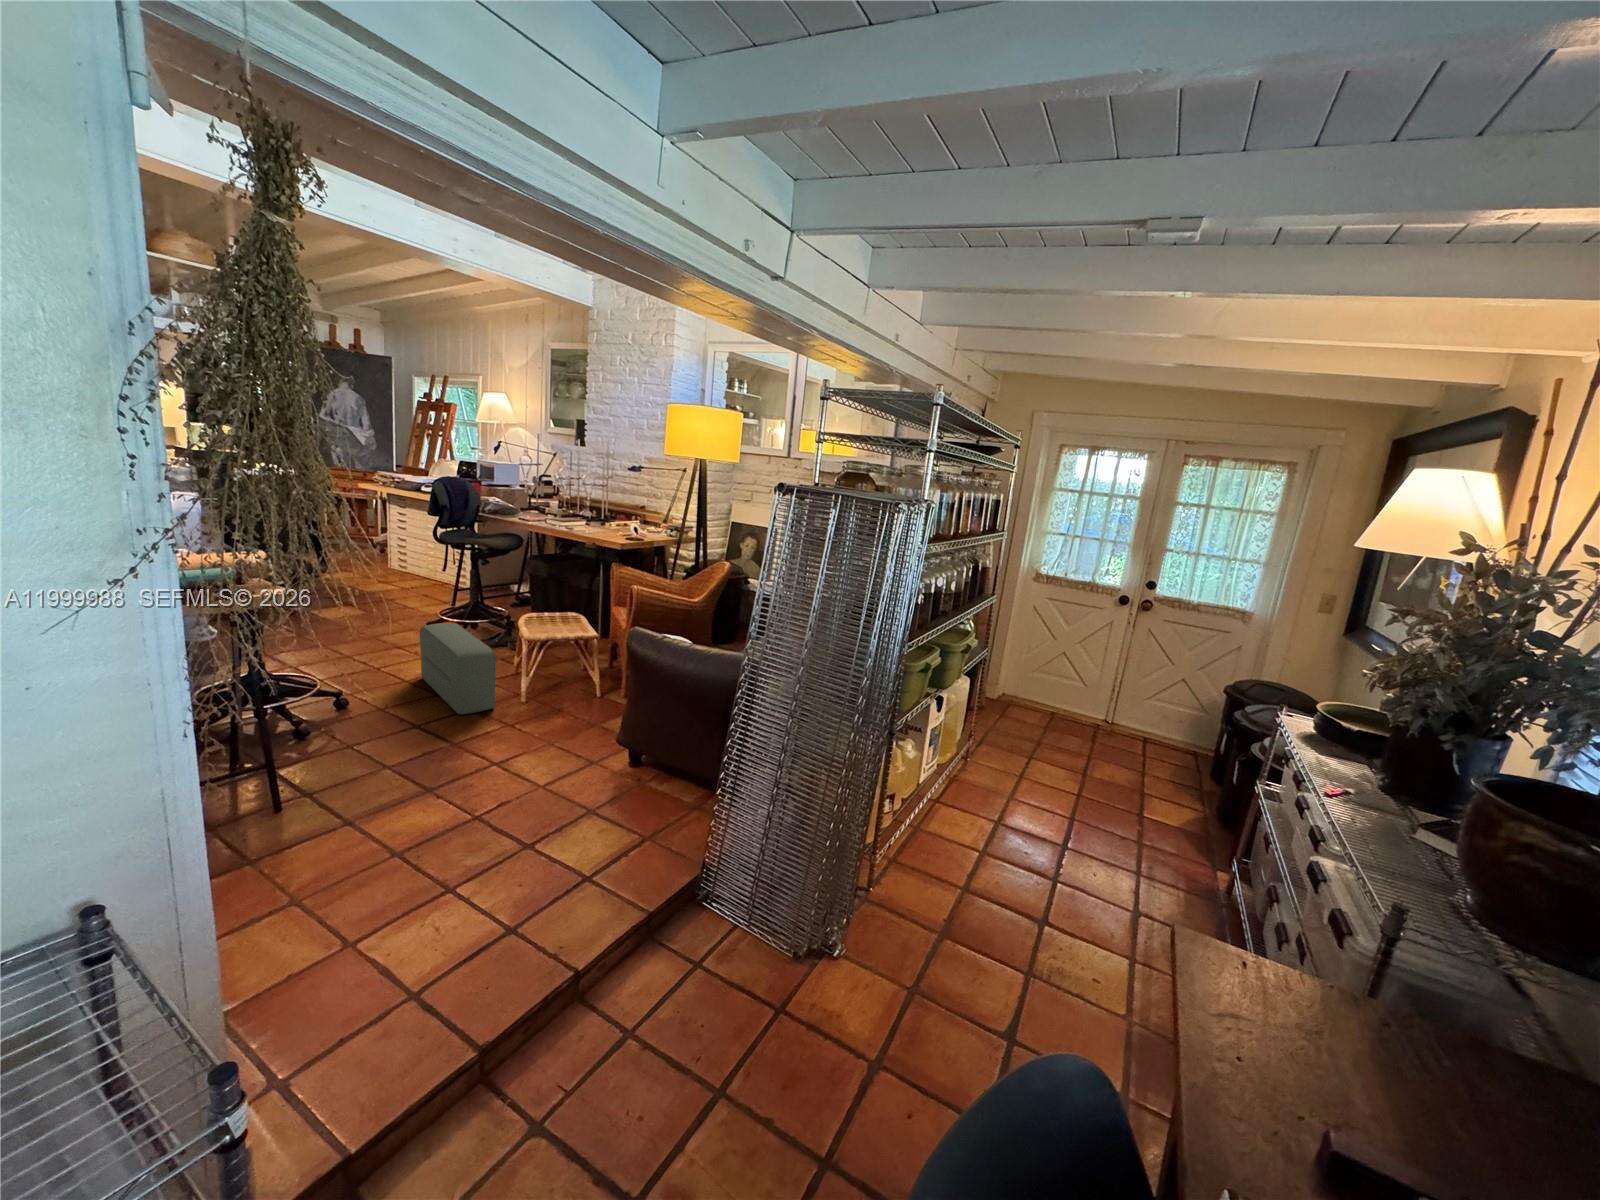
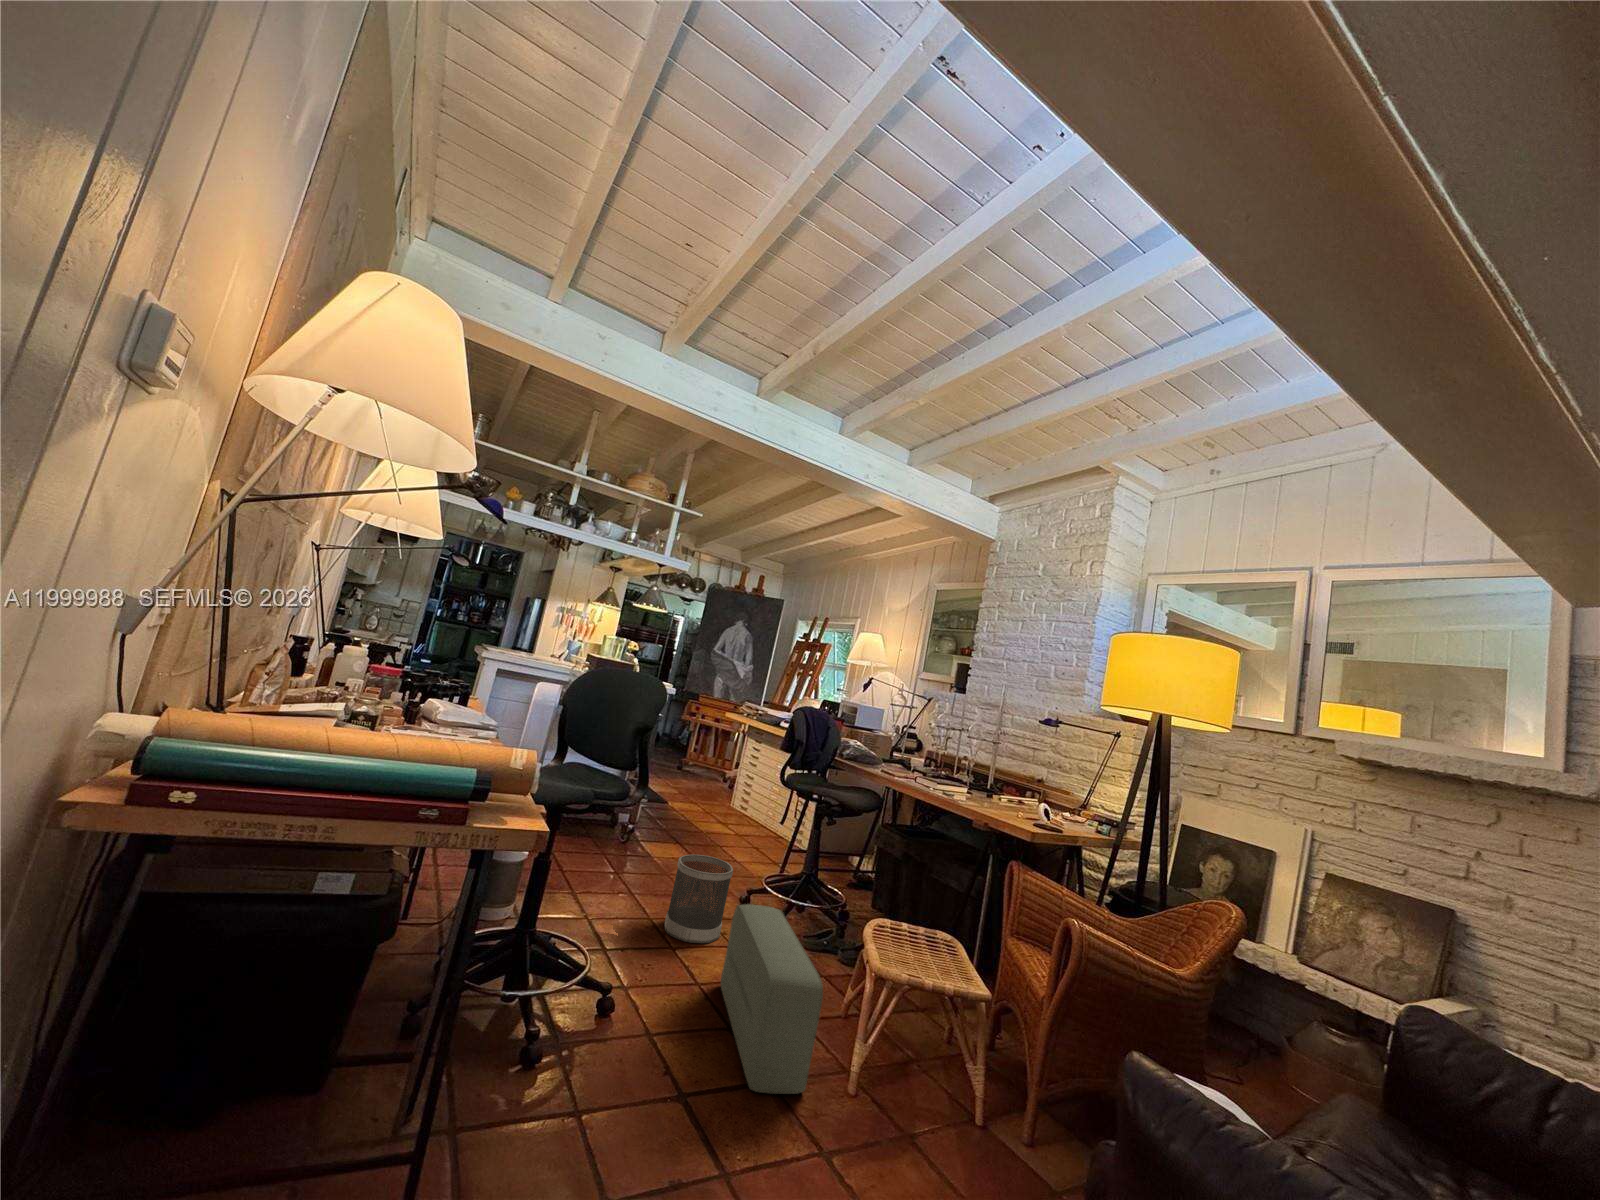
wastebasket: none [359,604,412,663] -> present [664,854,733,943]

